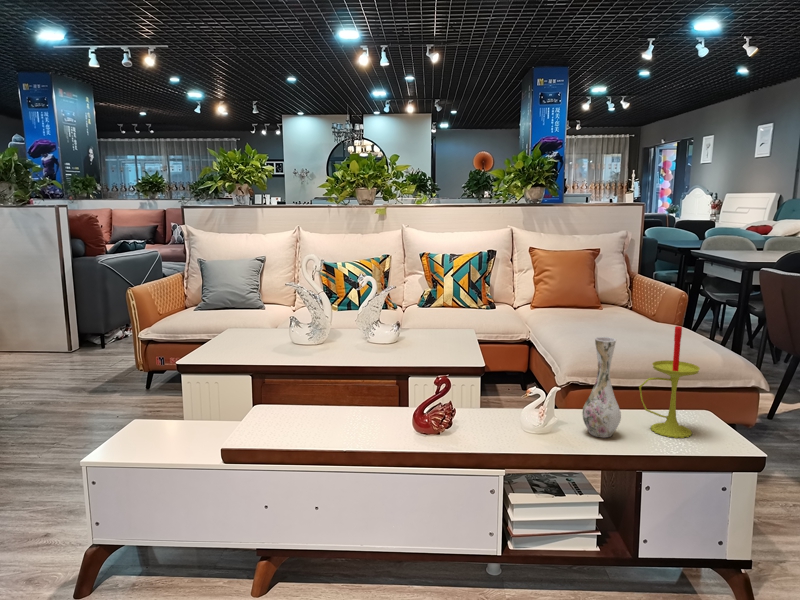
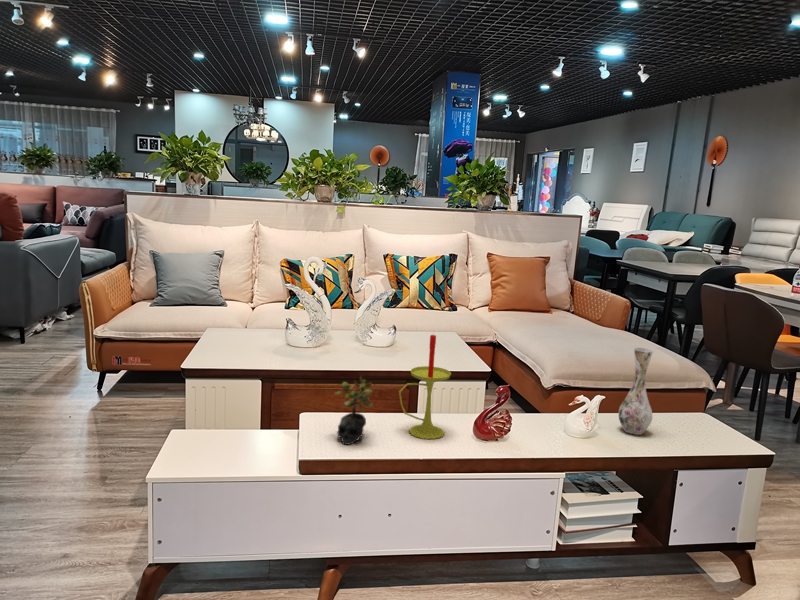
candle: present [639,326,700,438] -> present [399,335,451,439]
succulent plant: none [257,368,298,438] -> present [335,377,373,445]

